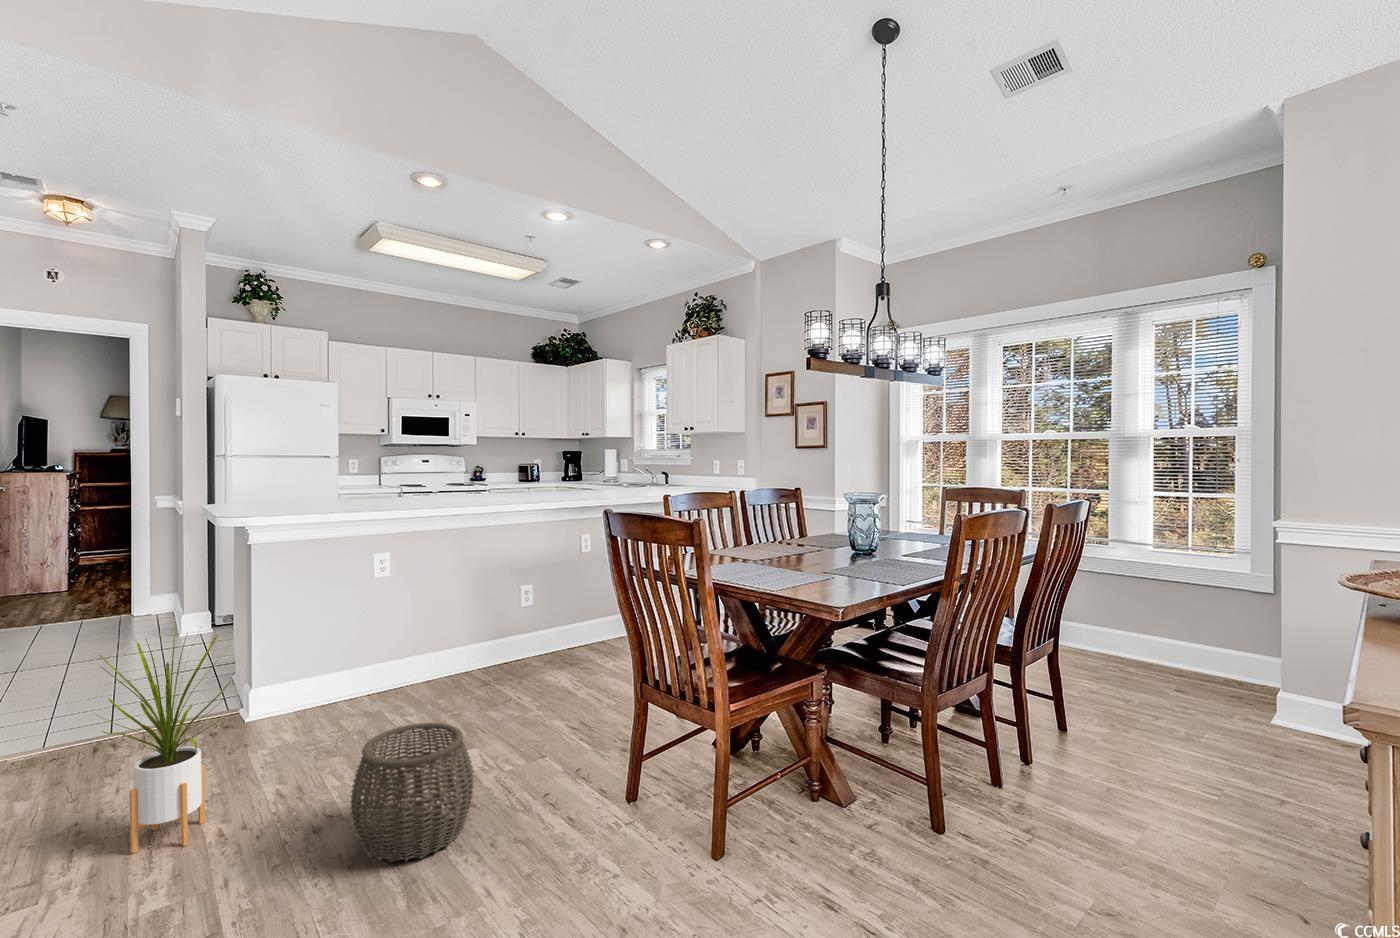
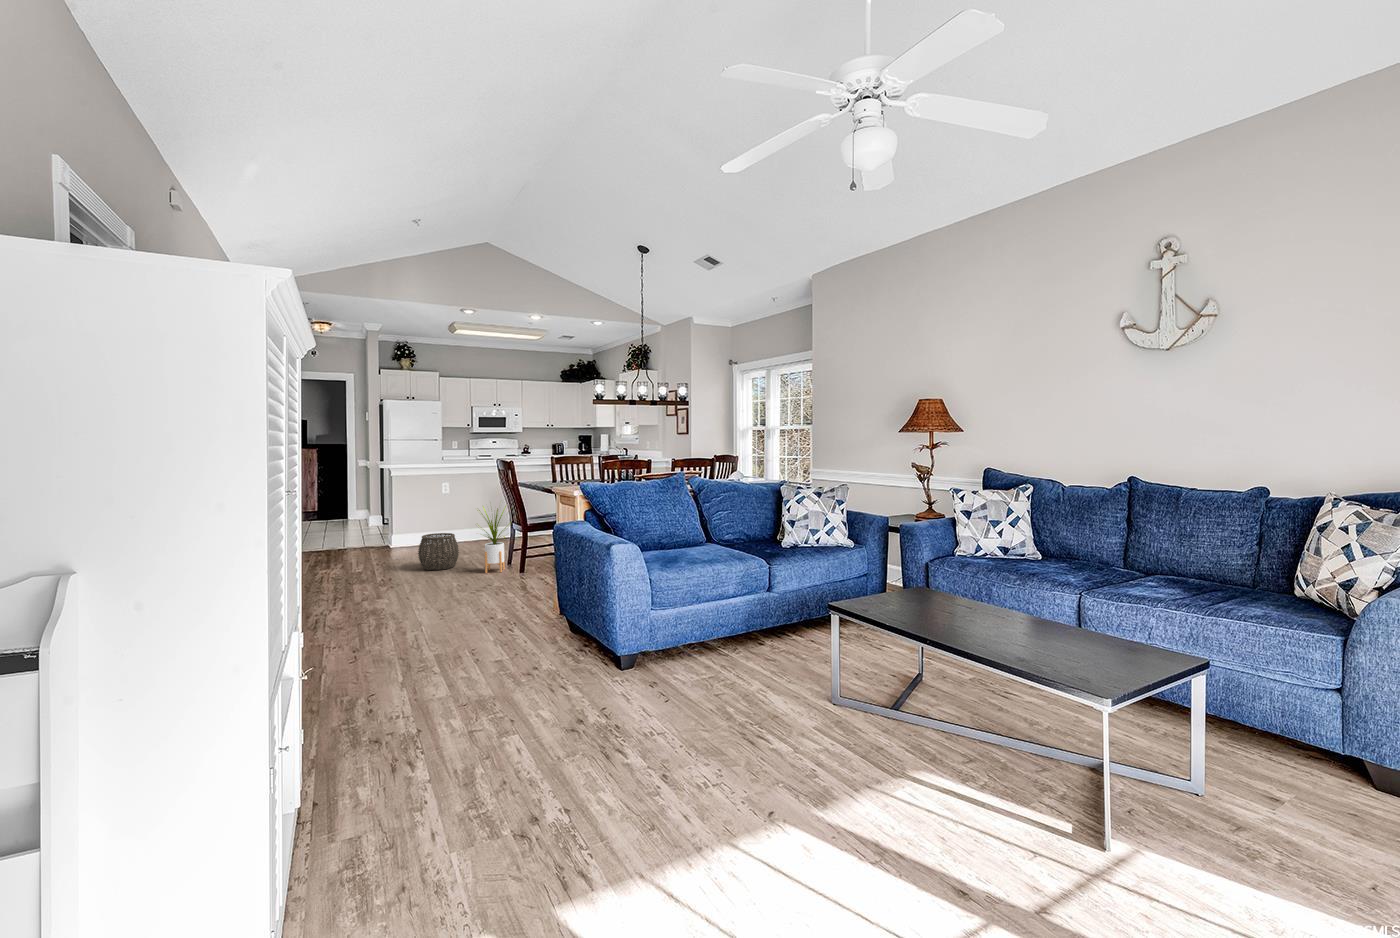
house plant: present [97,626,231,853] -> present [478,506,507,573]

